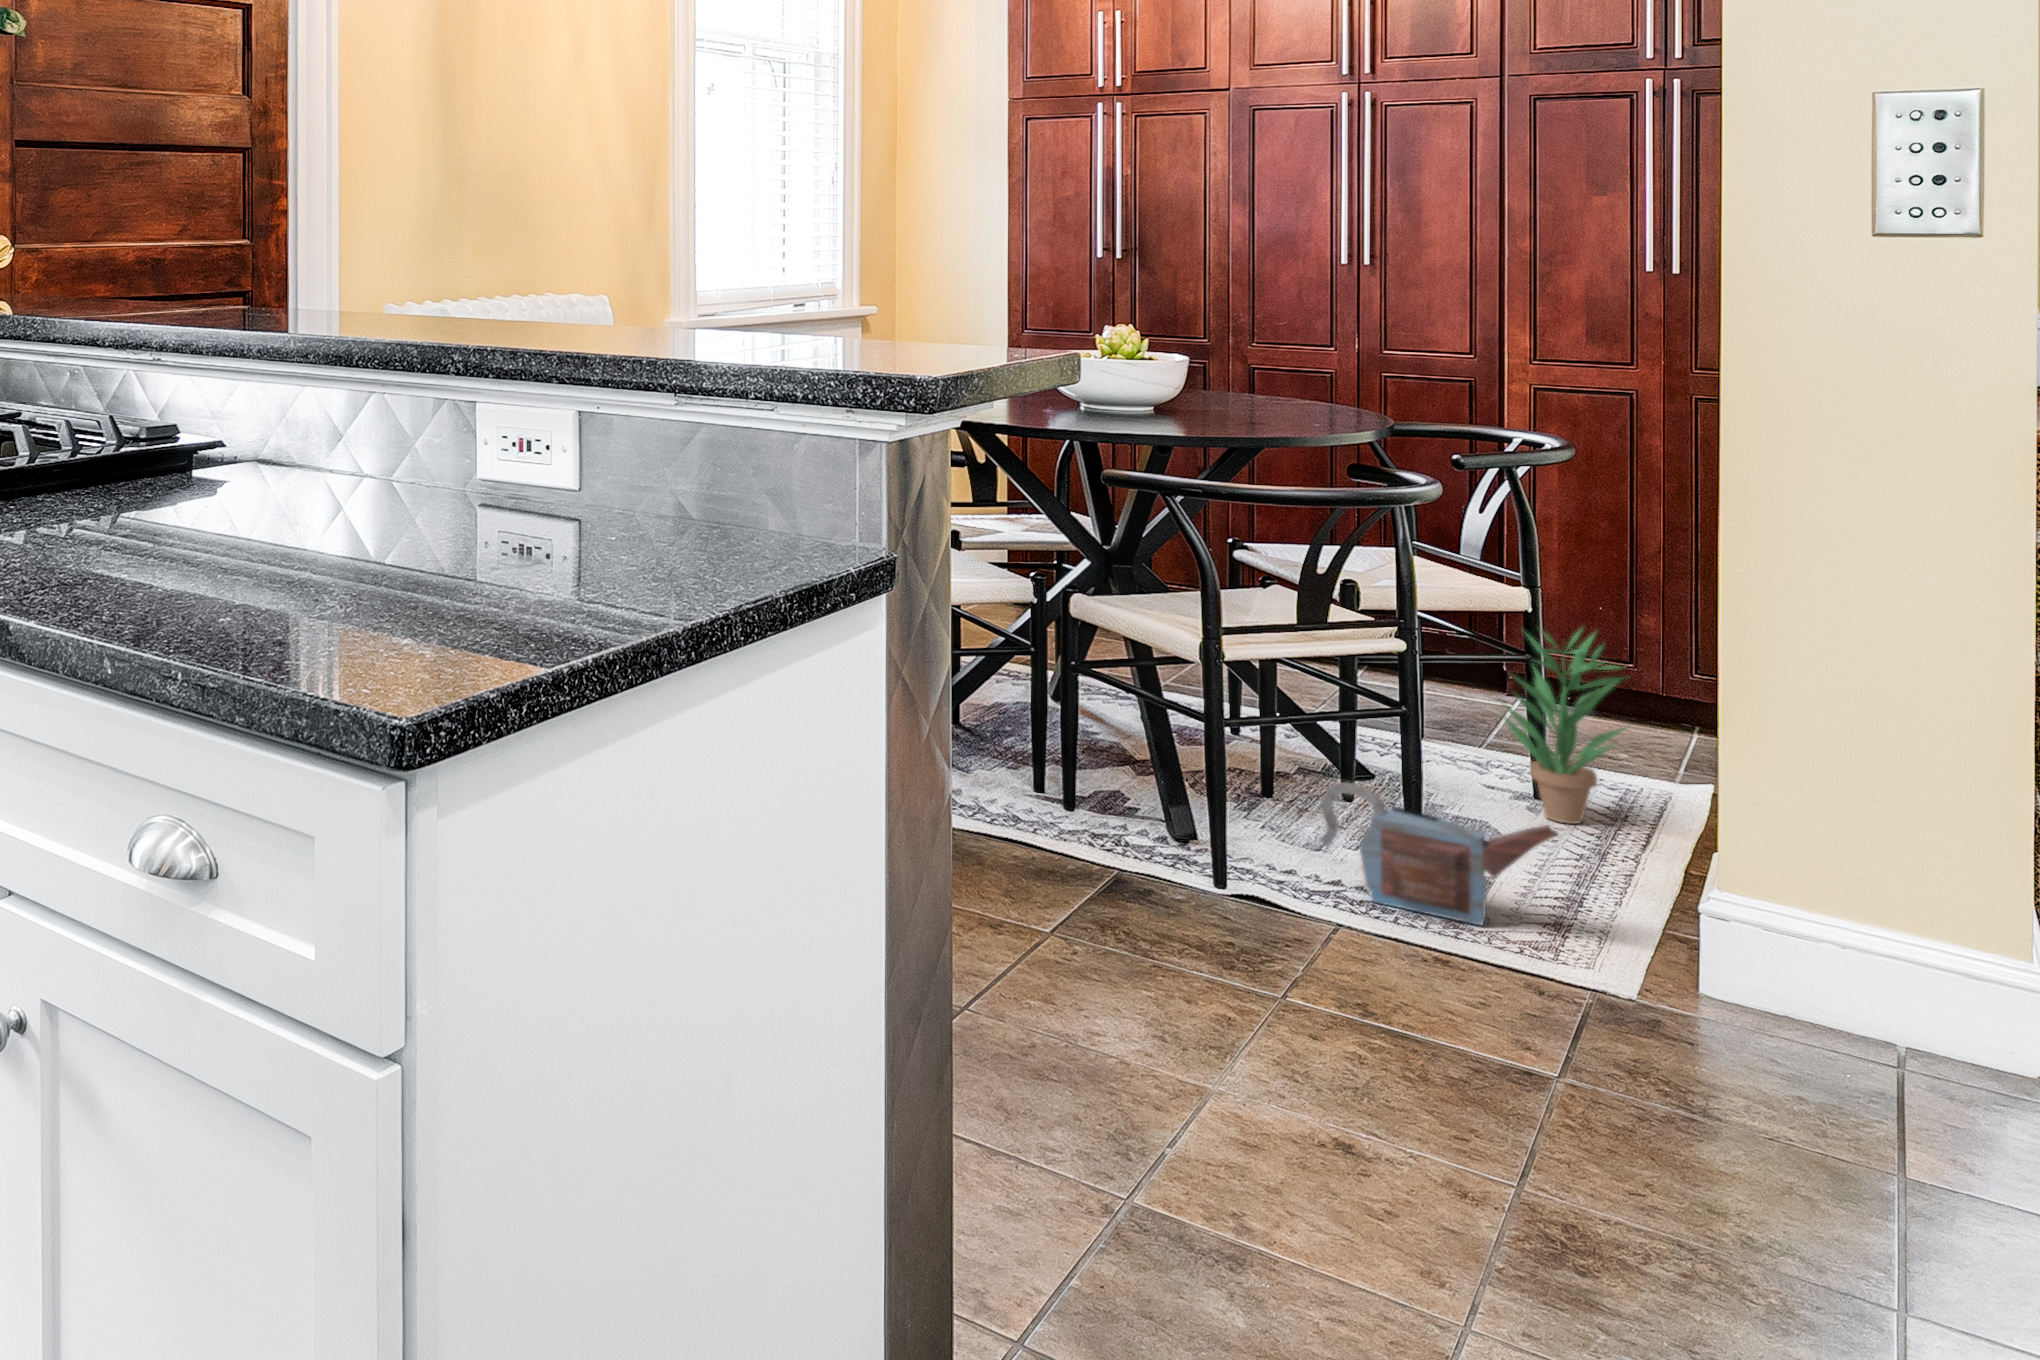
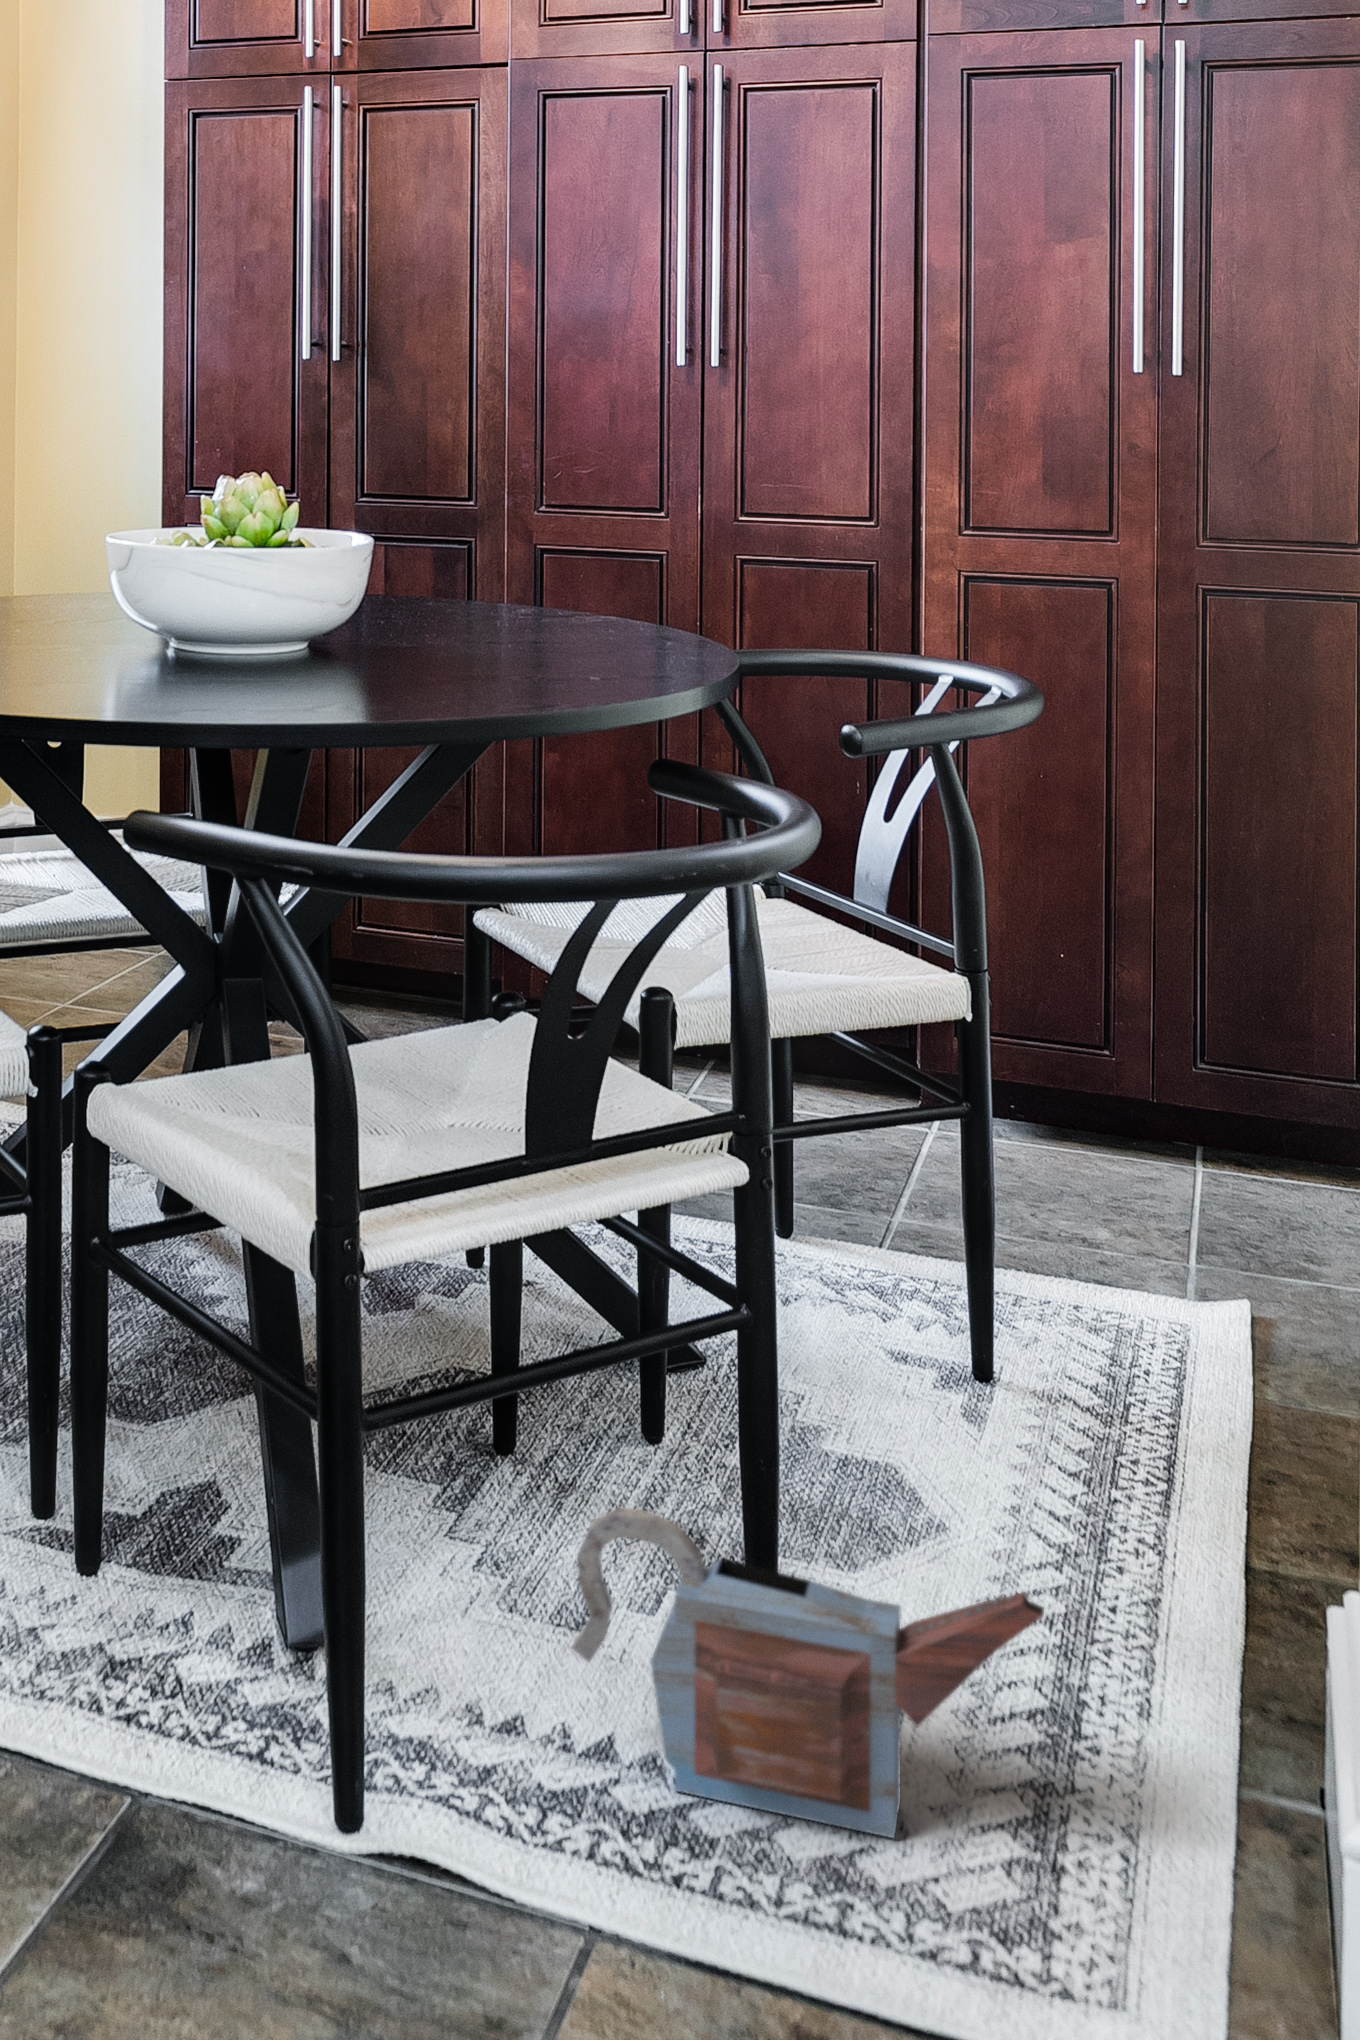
potted plant: present [1501,630,1626,824] -> none [916,1055,1146,1446]

